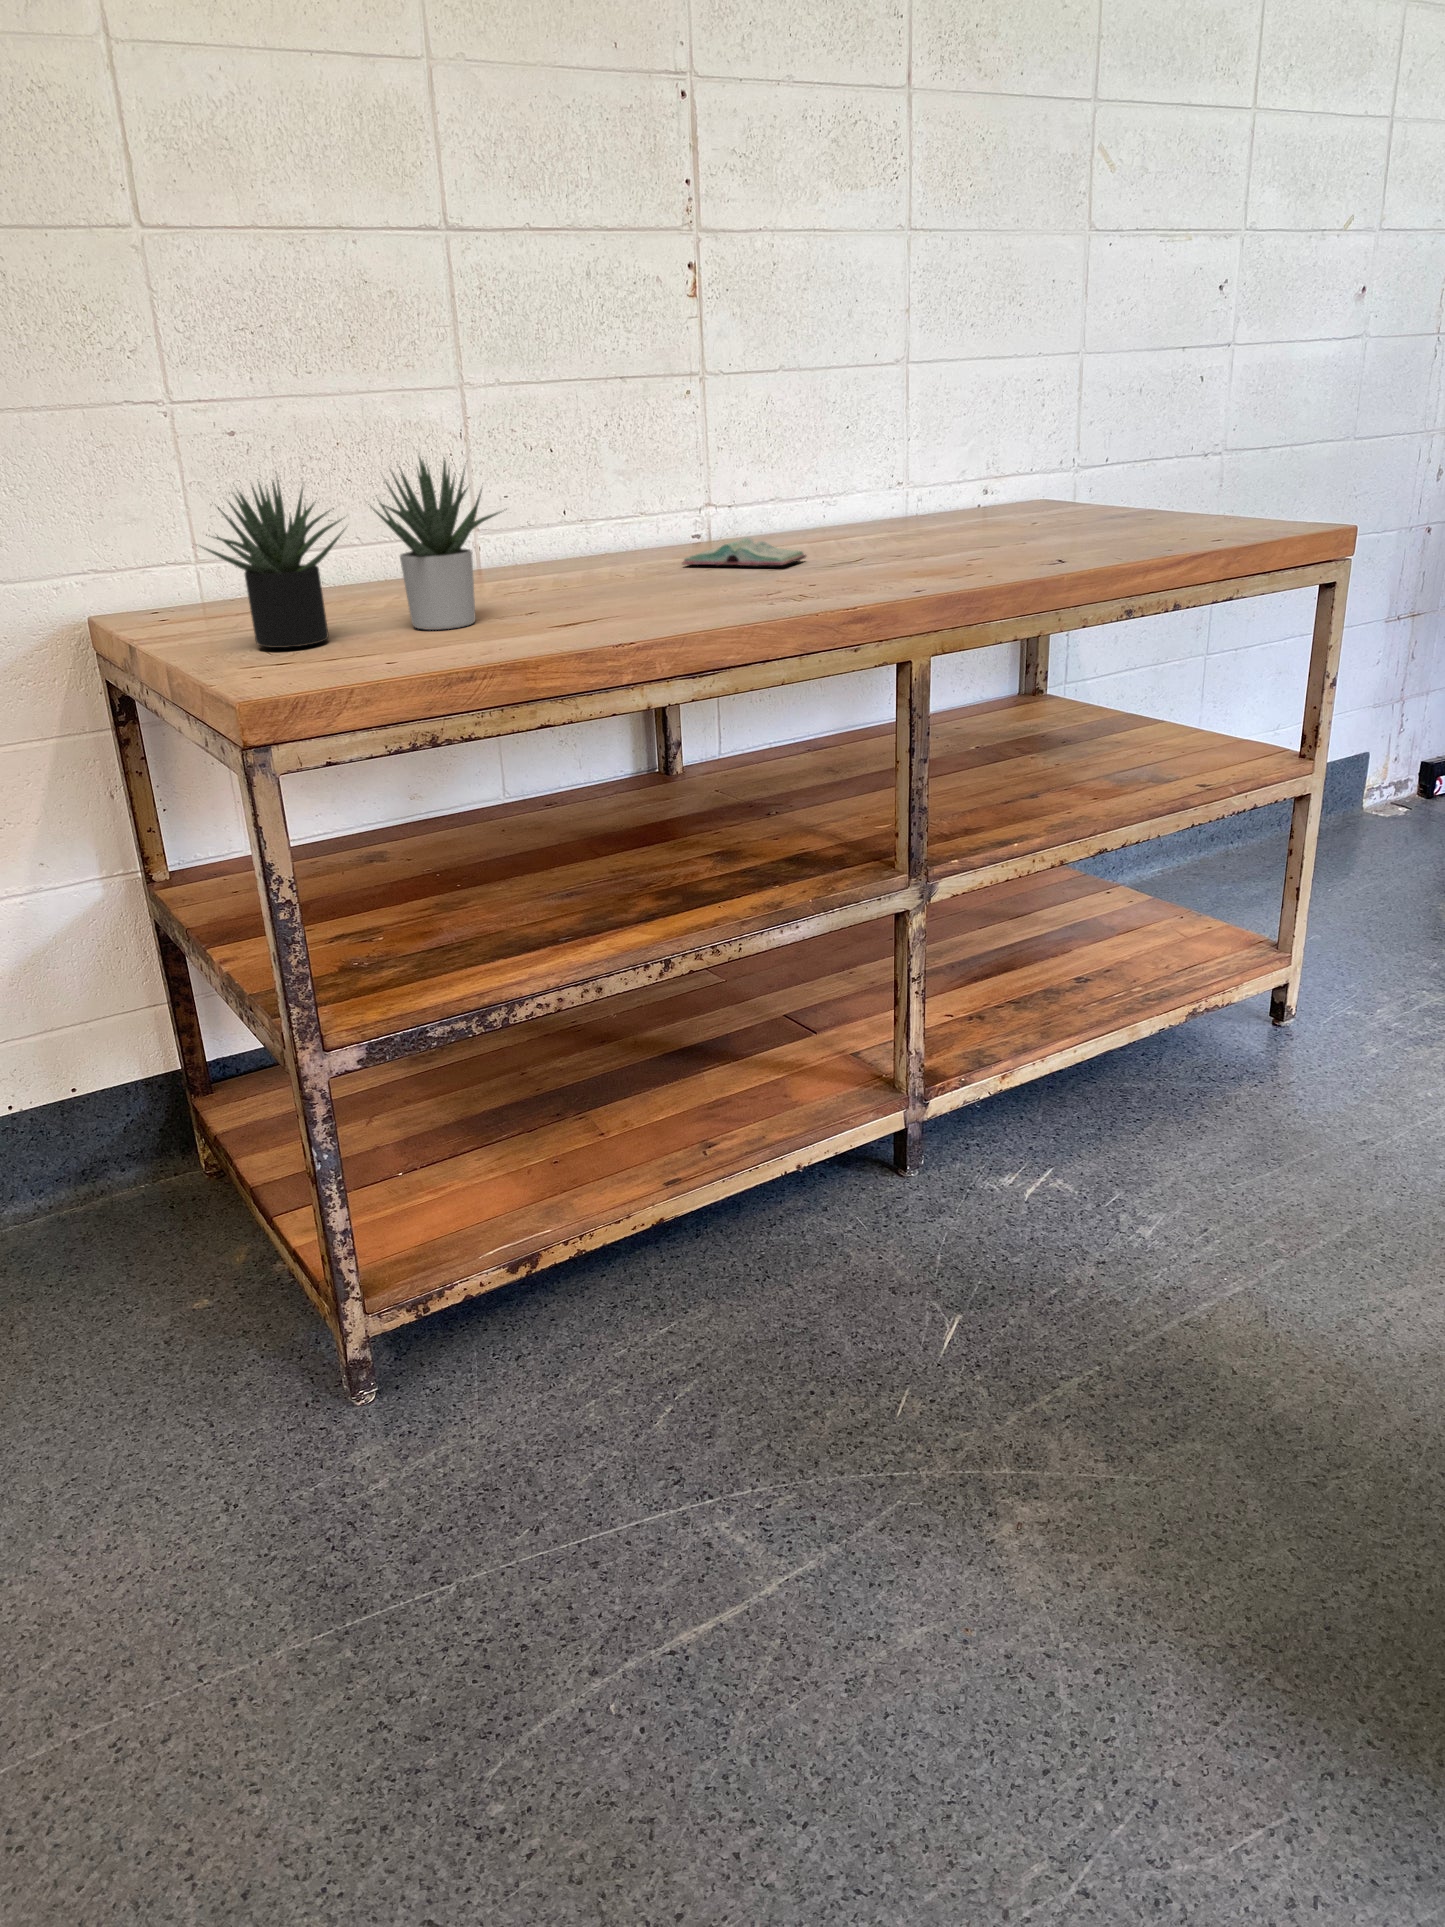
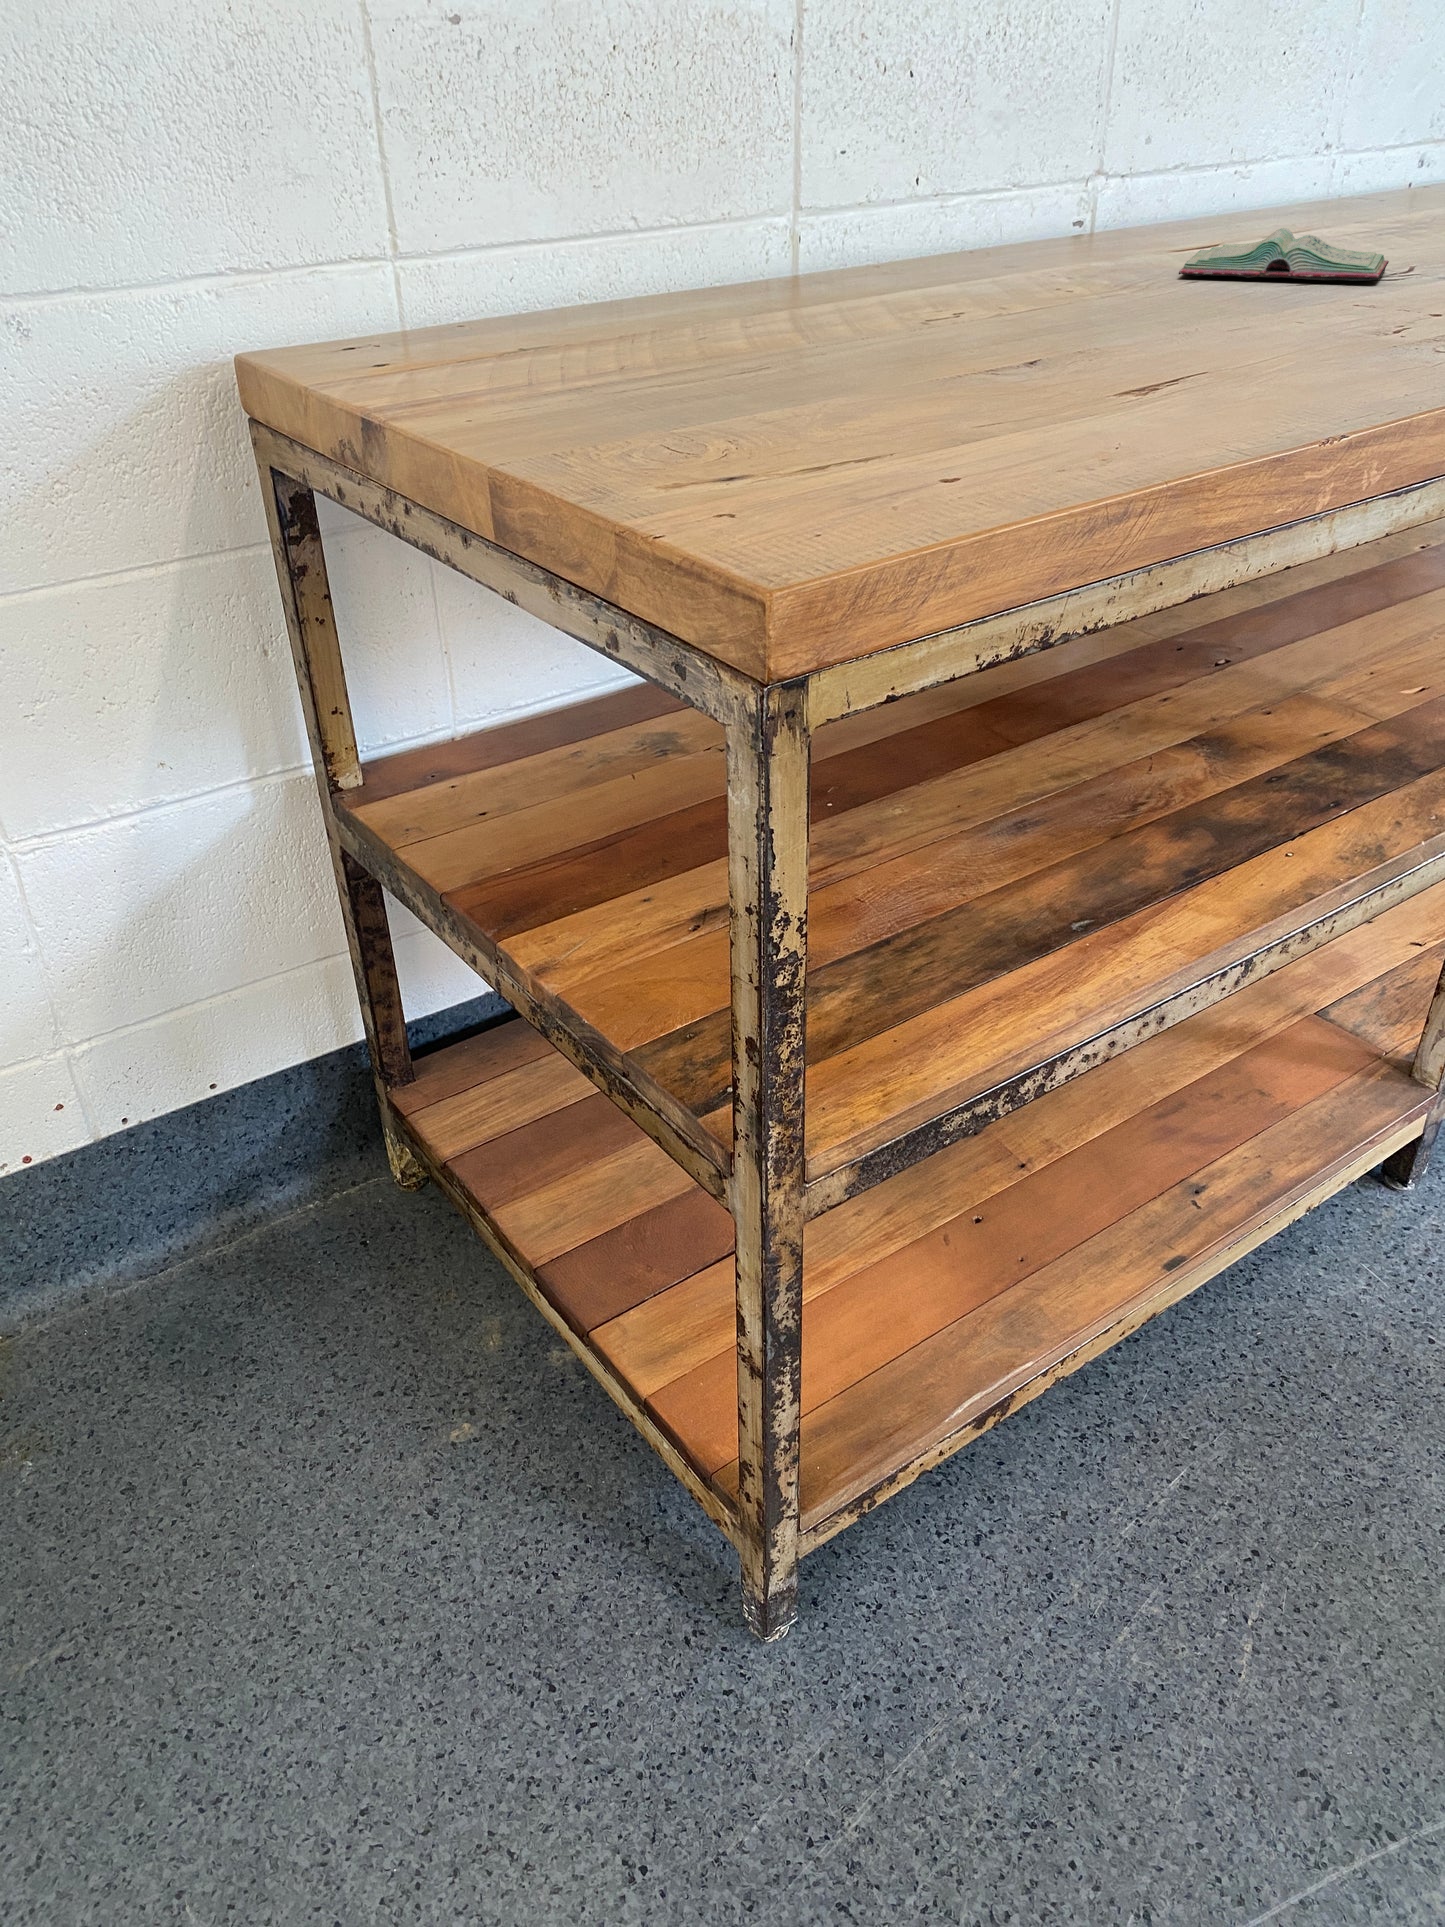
succulent plant: present [200,458,500,648] -> none [544,33,1082,437]

